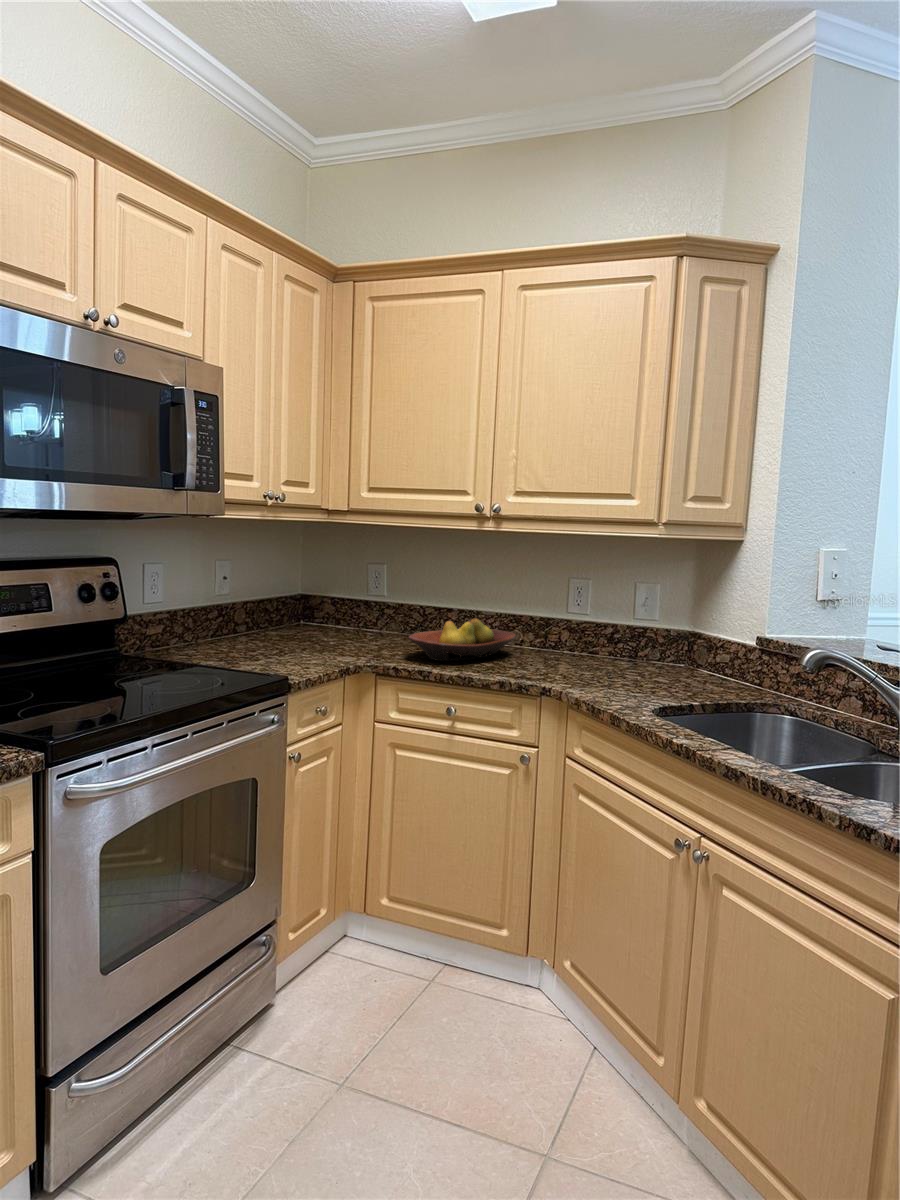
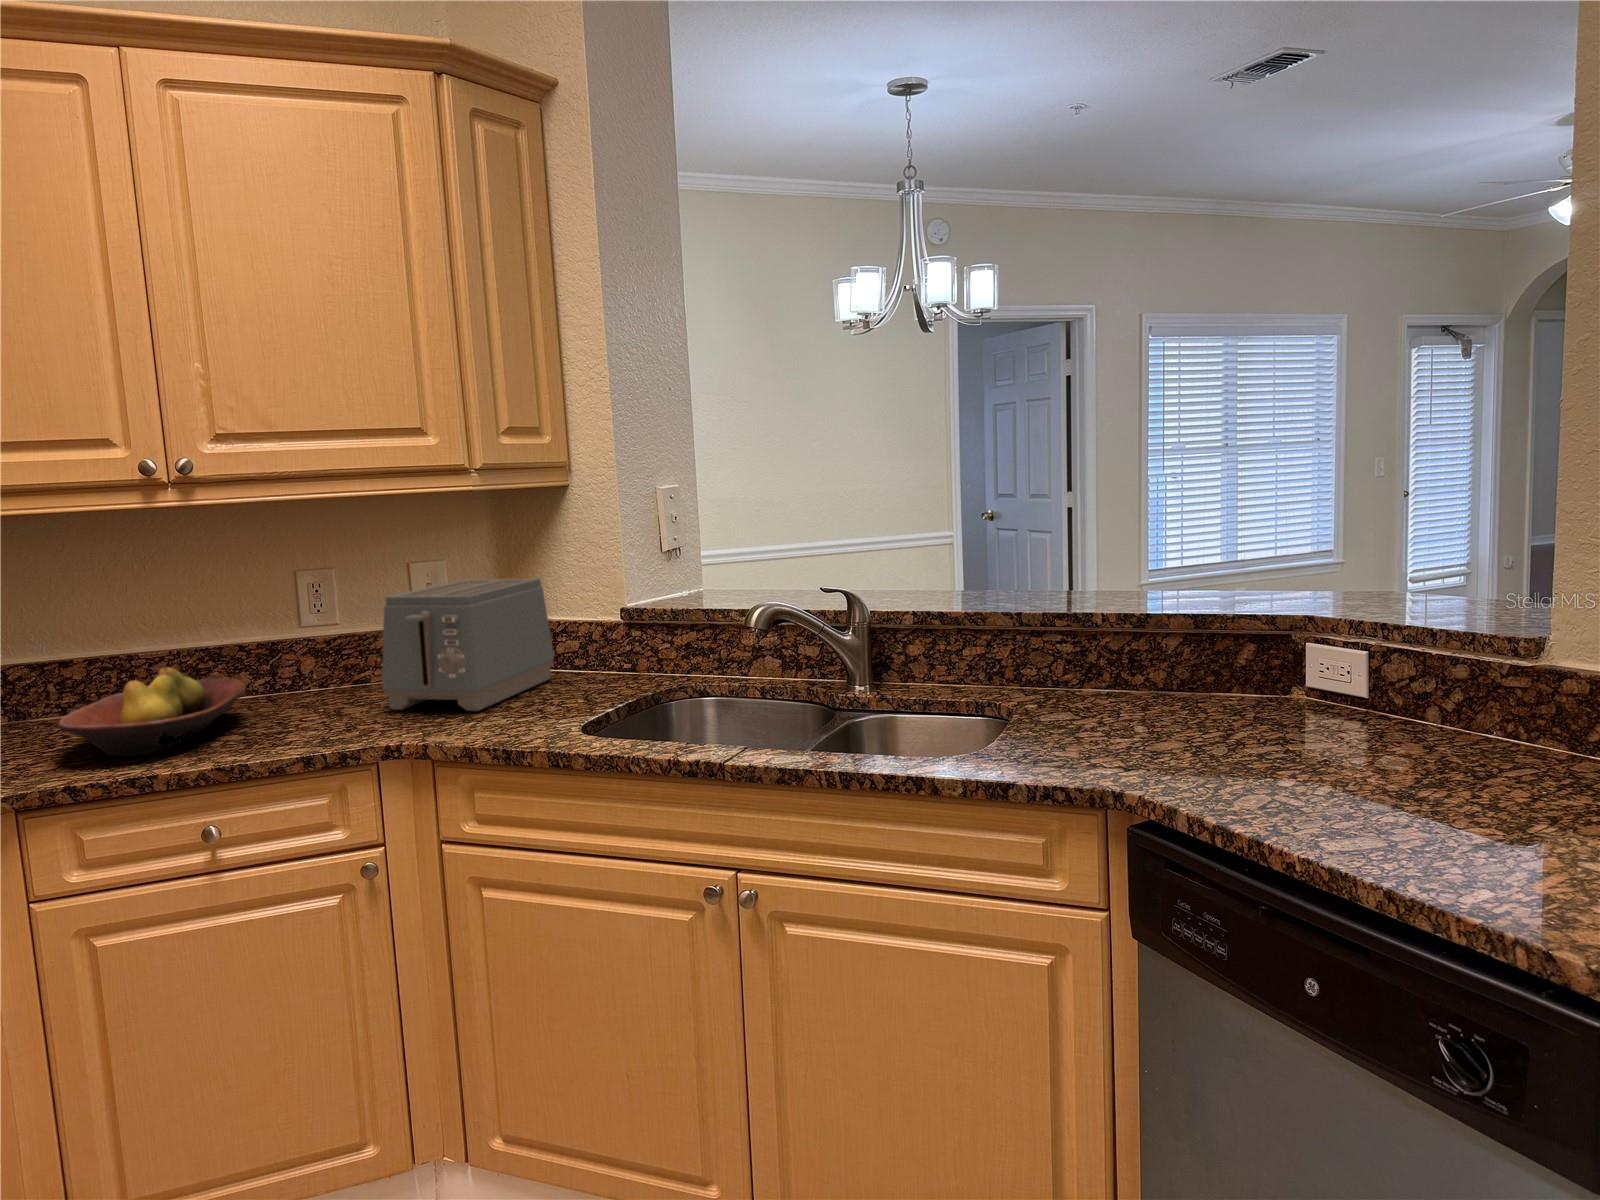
toaster: none [576,599,705,683] -> present [382,578,554,711]

